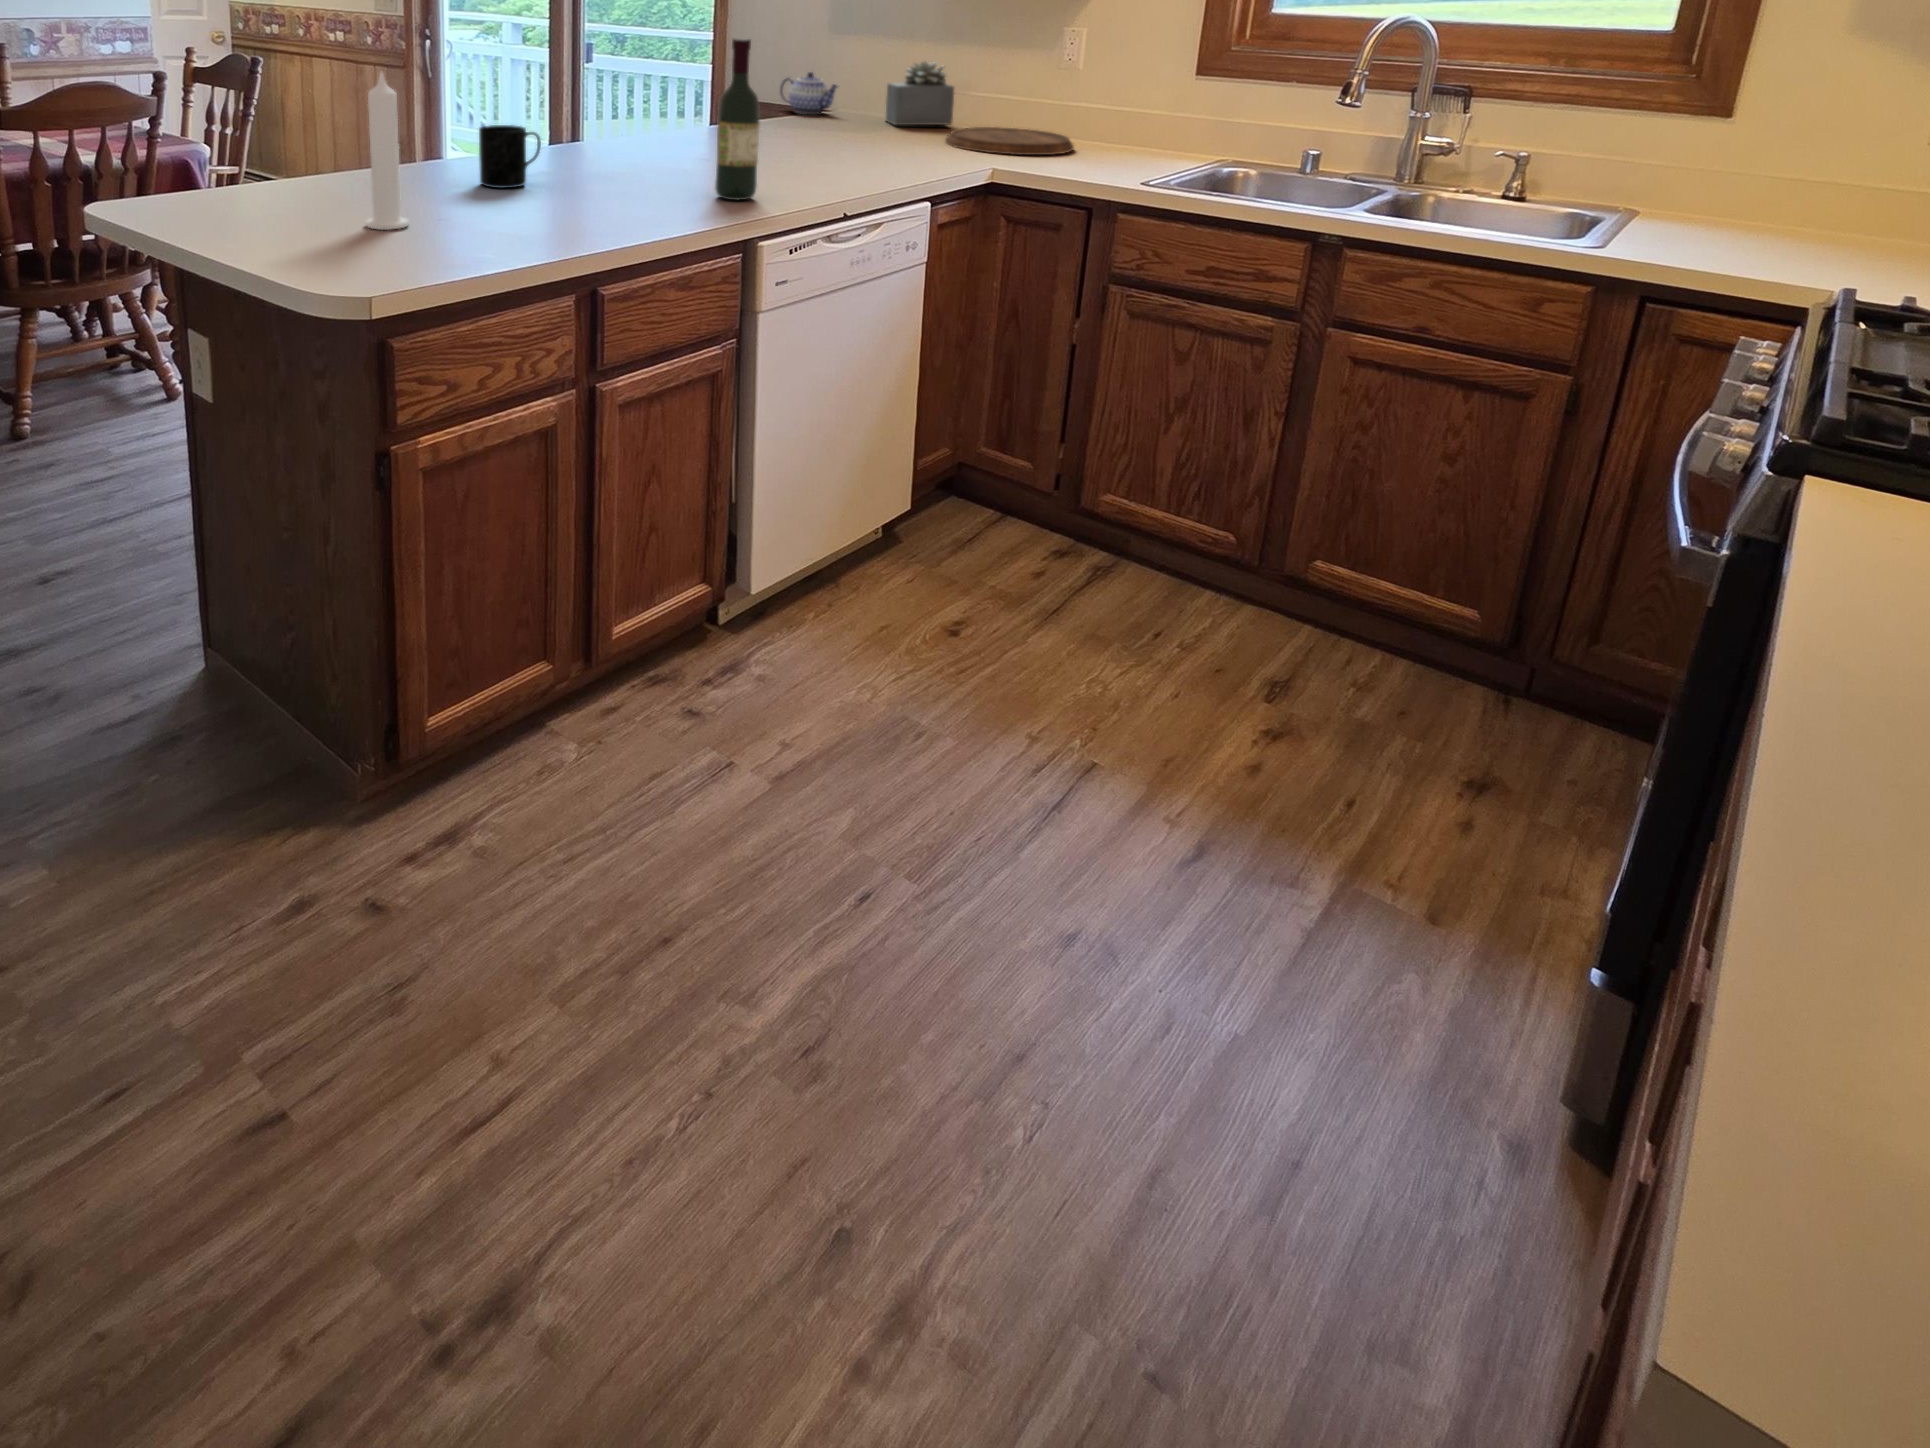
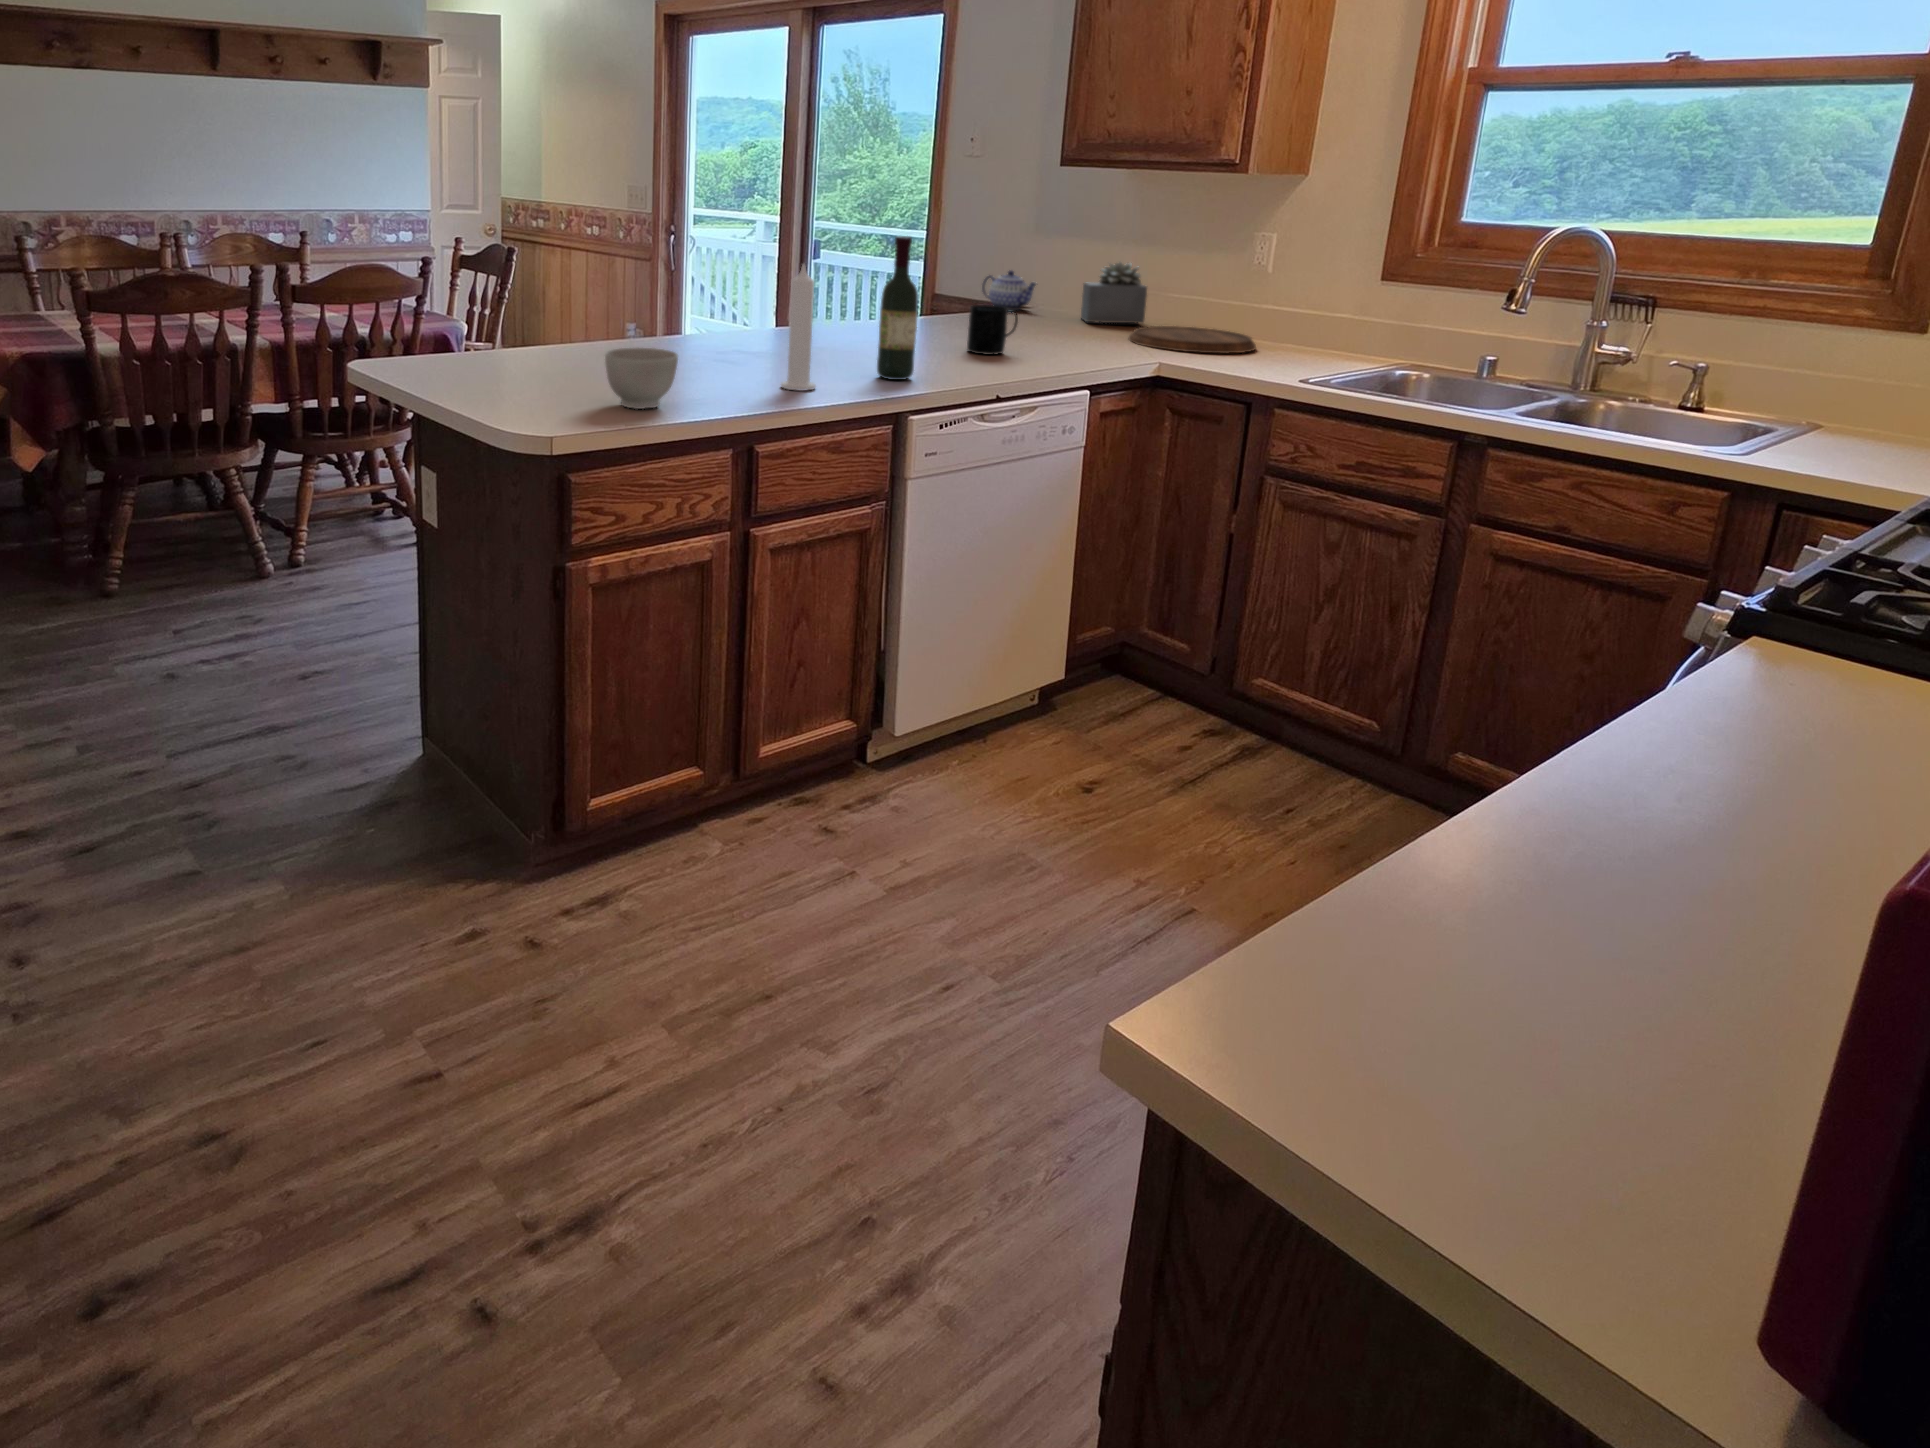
candle: present [365,72,409,230] -> present [781,264,816,391]
mug: present [479,125,541,188] -> present [967,305,1018,355]
bowl: none [420,178,508,252] -> present [605,348,678,409]

